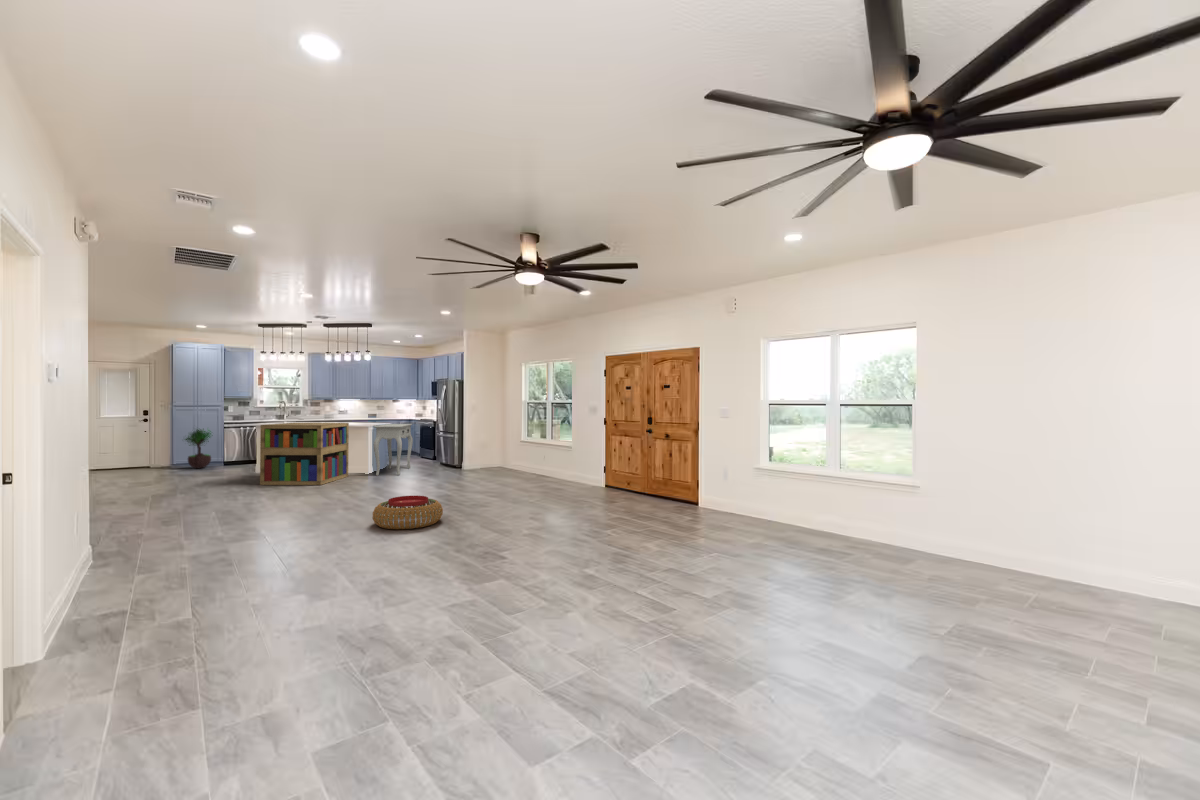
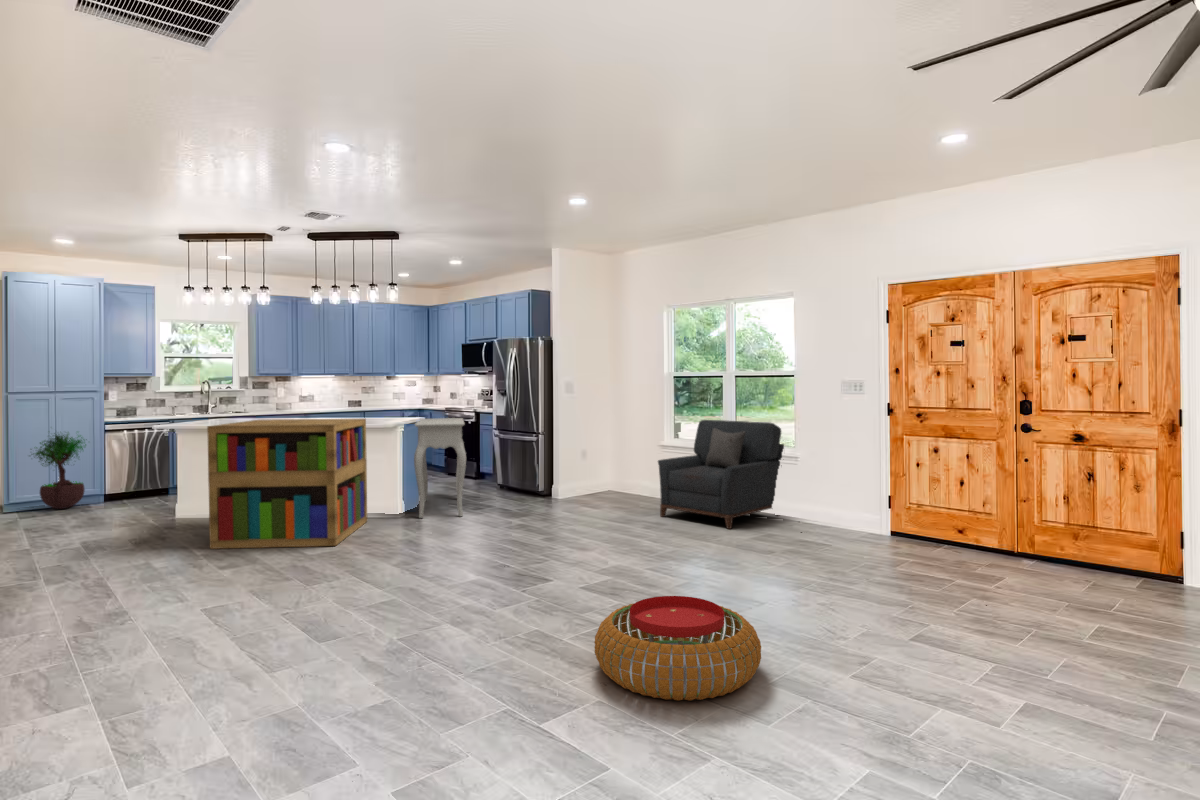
armchair: none [502,426,567,483] -> present [658,420,784,529]

